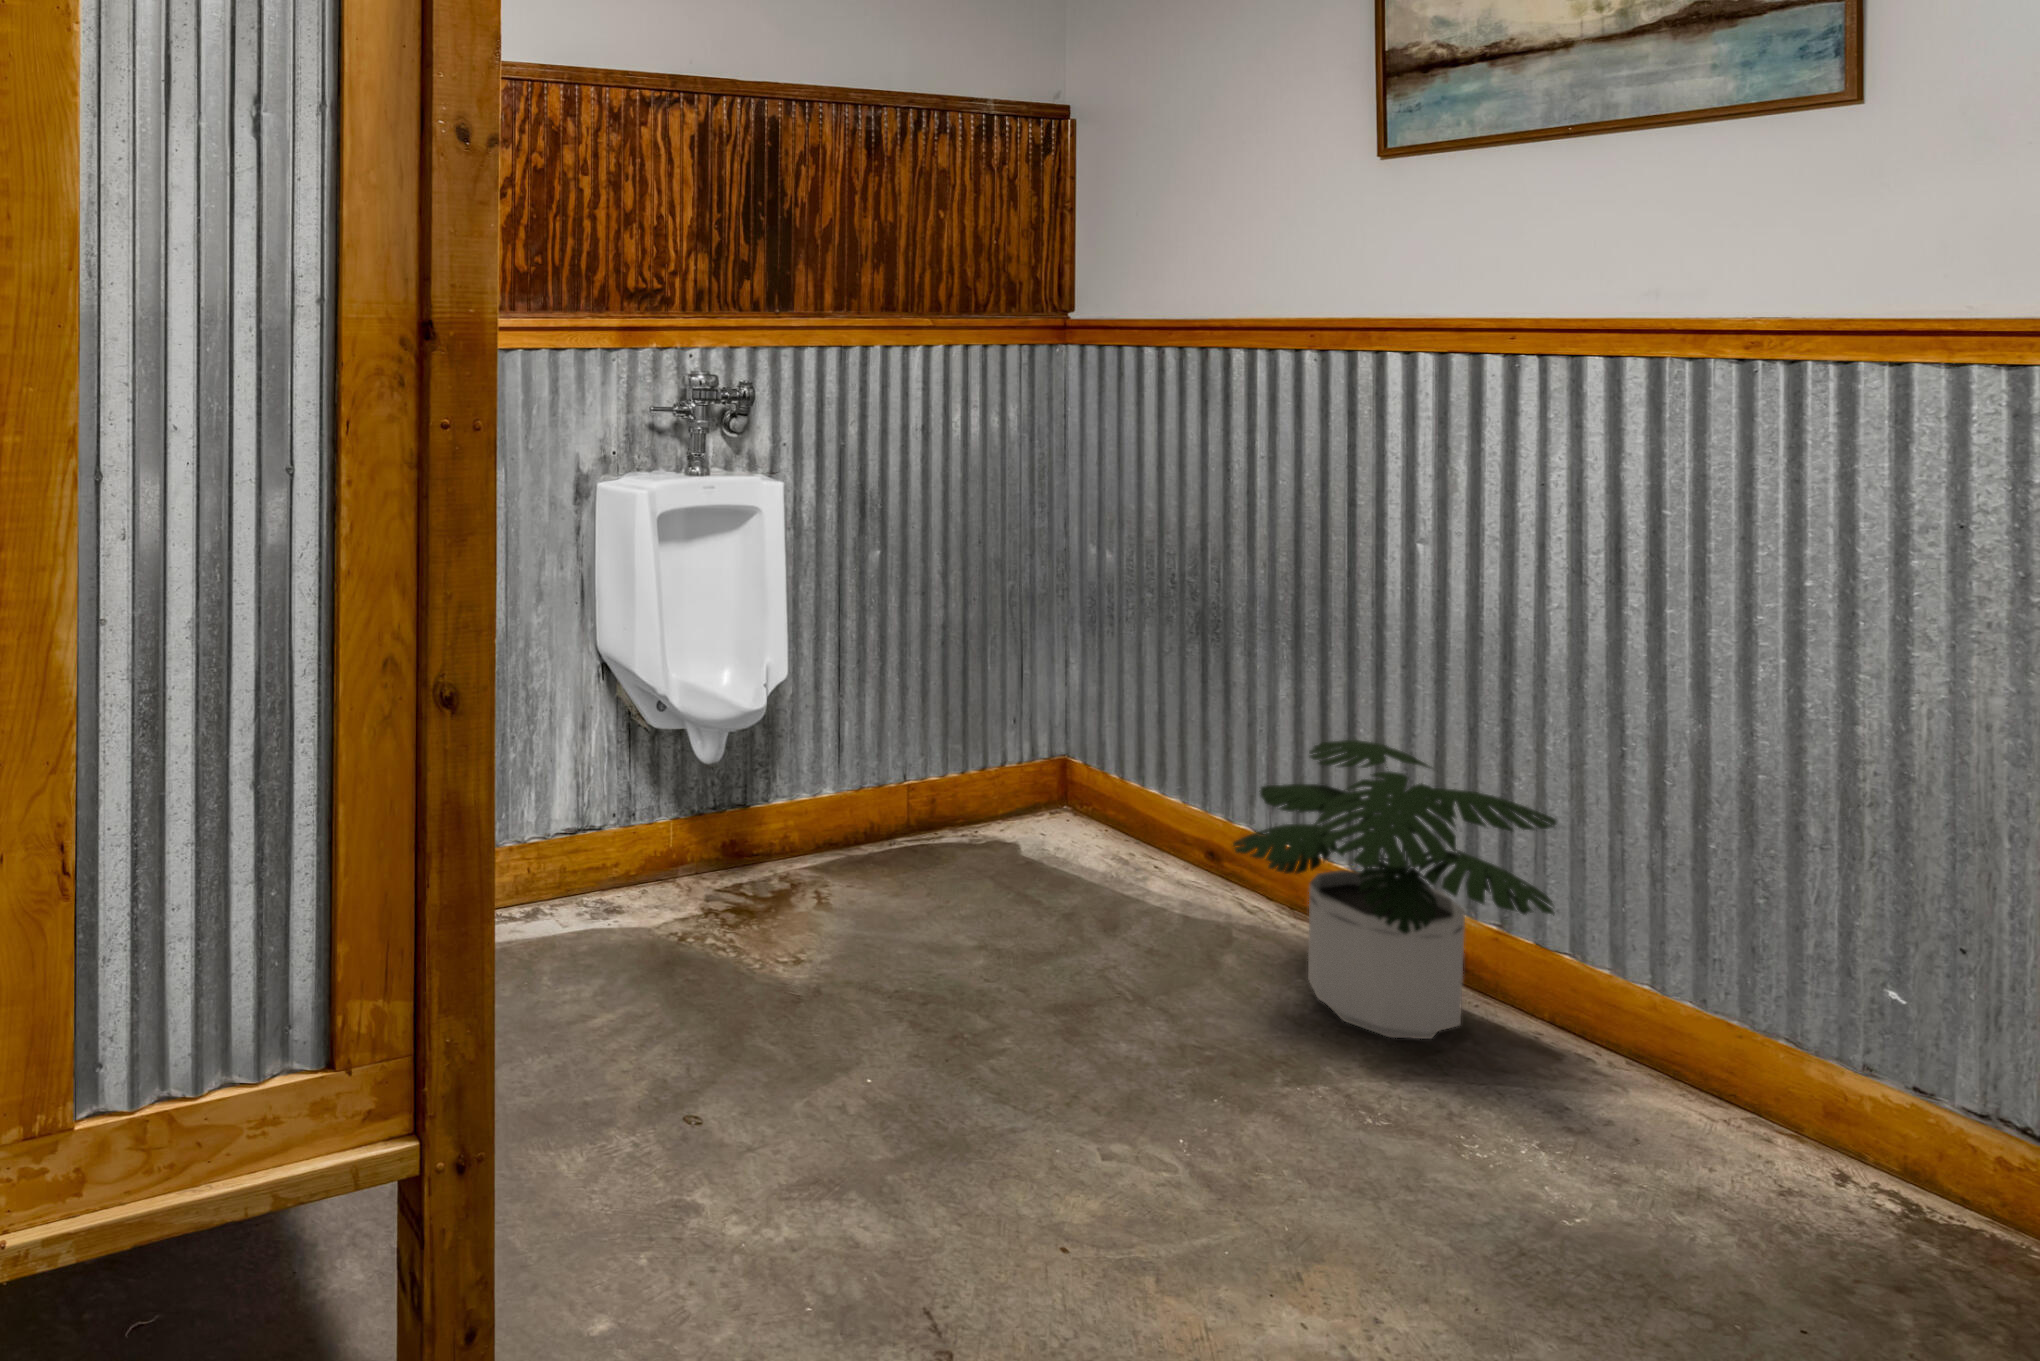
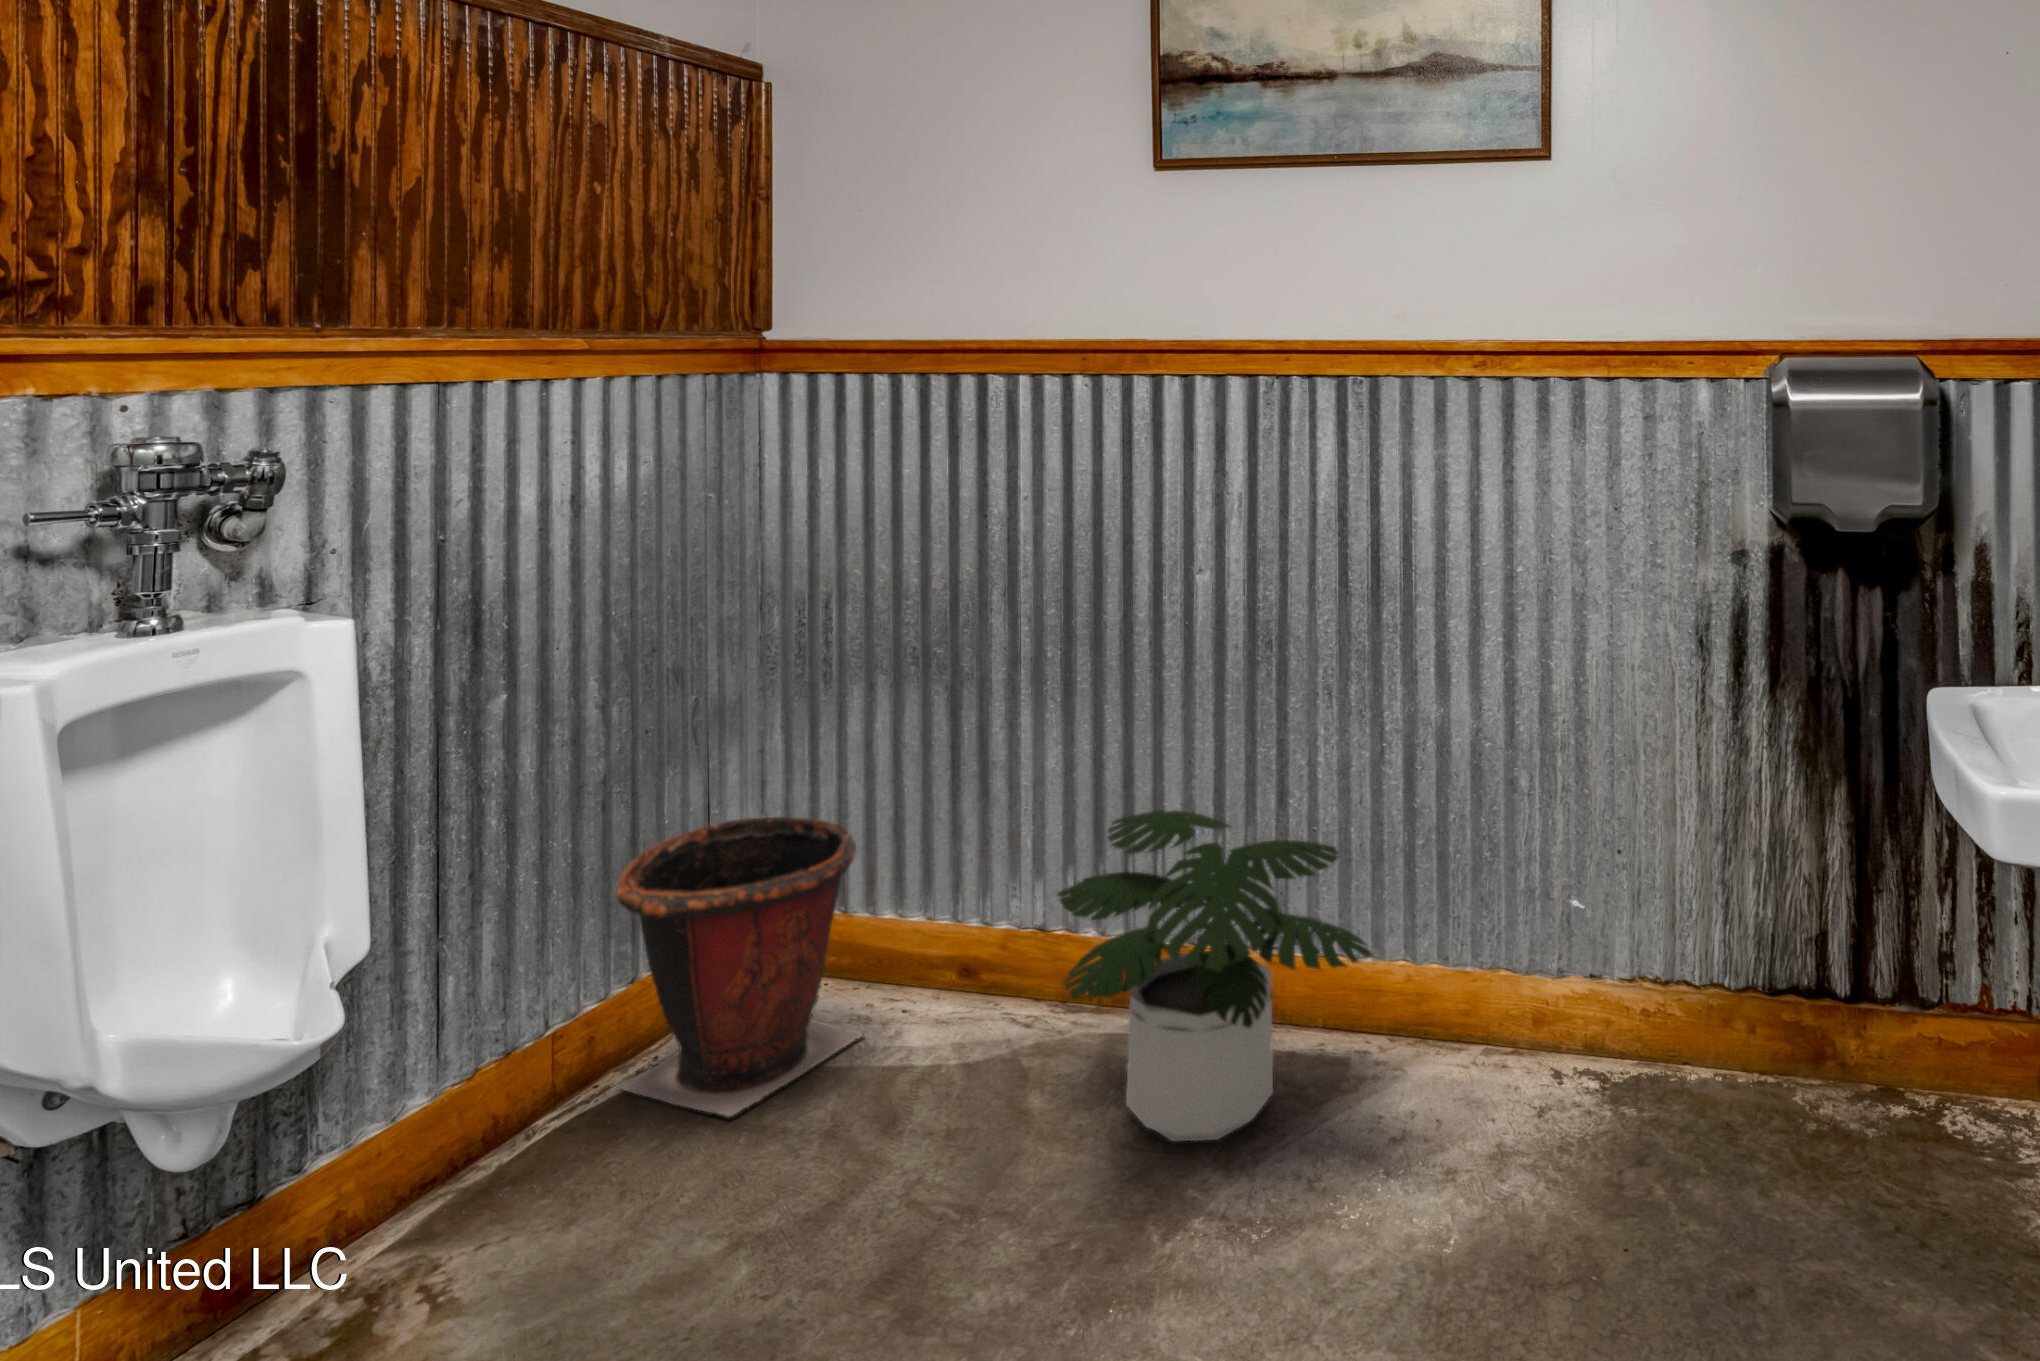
waste bin: none [942,674,1119,877] -> present [616,817,863,1117]

